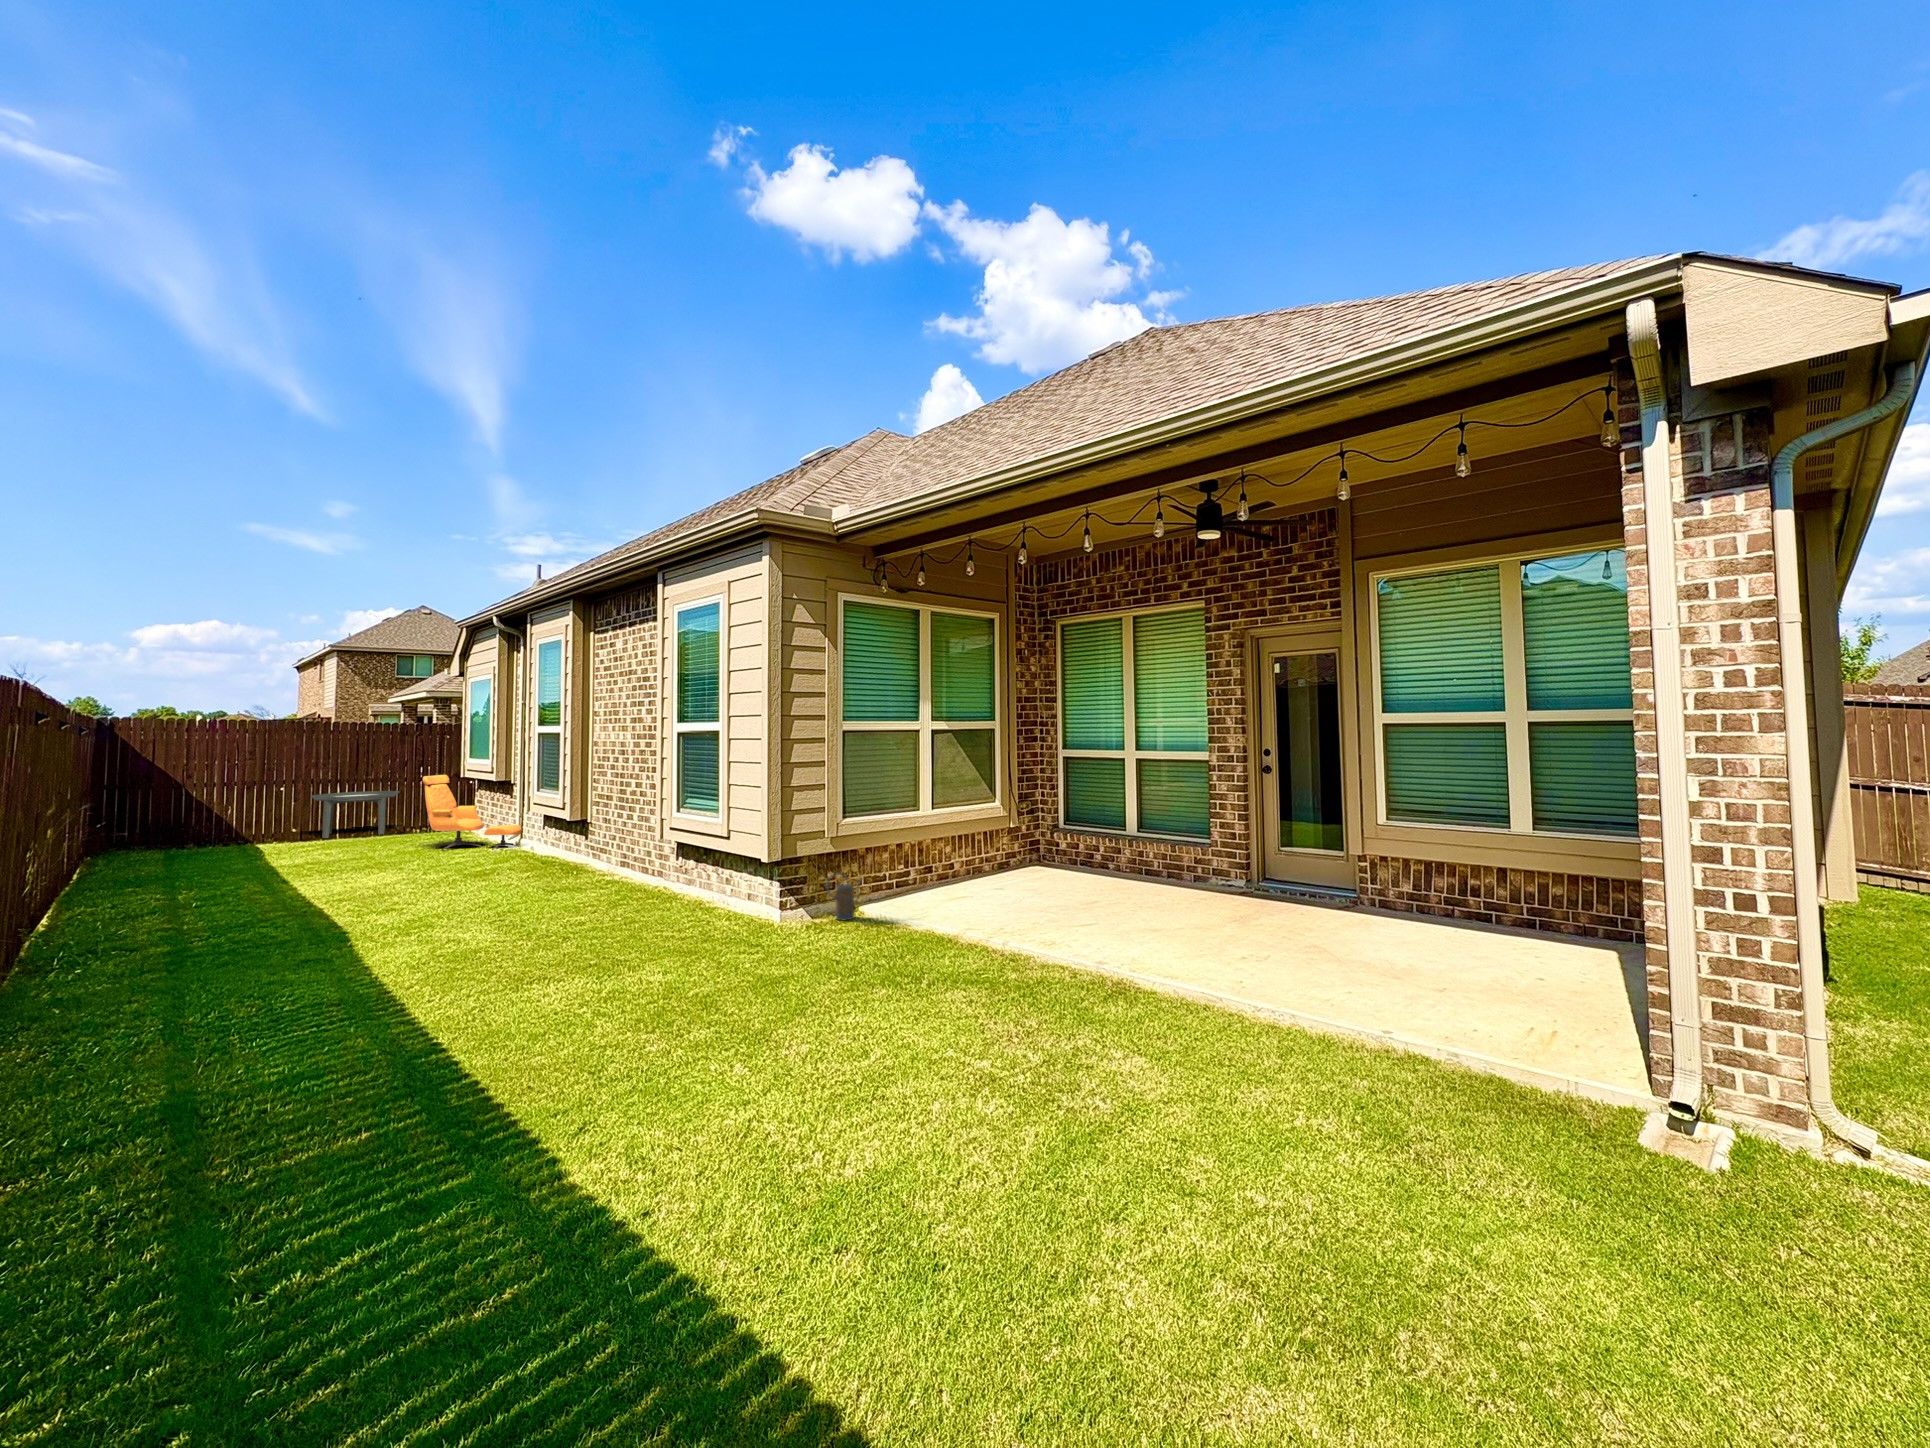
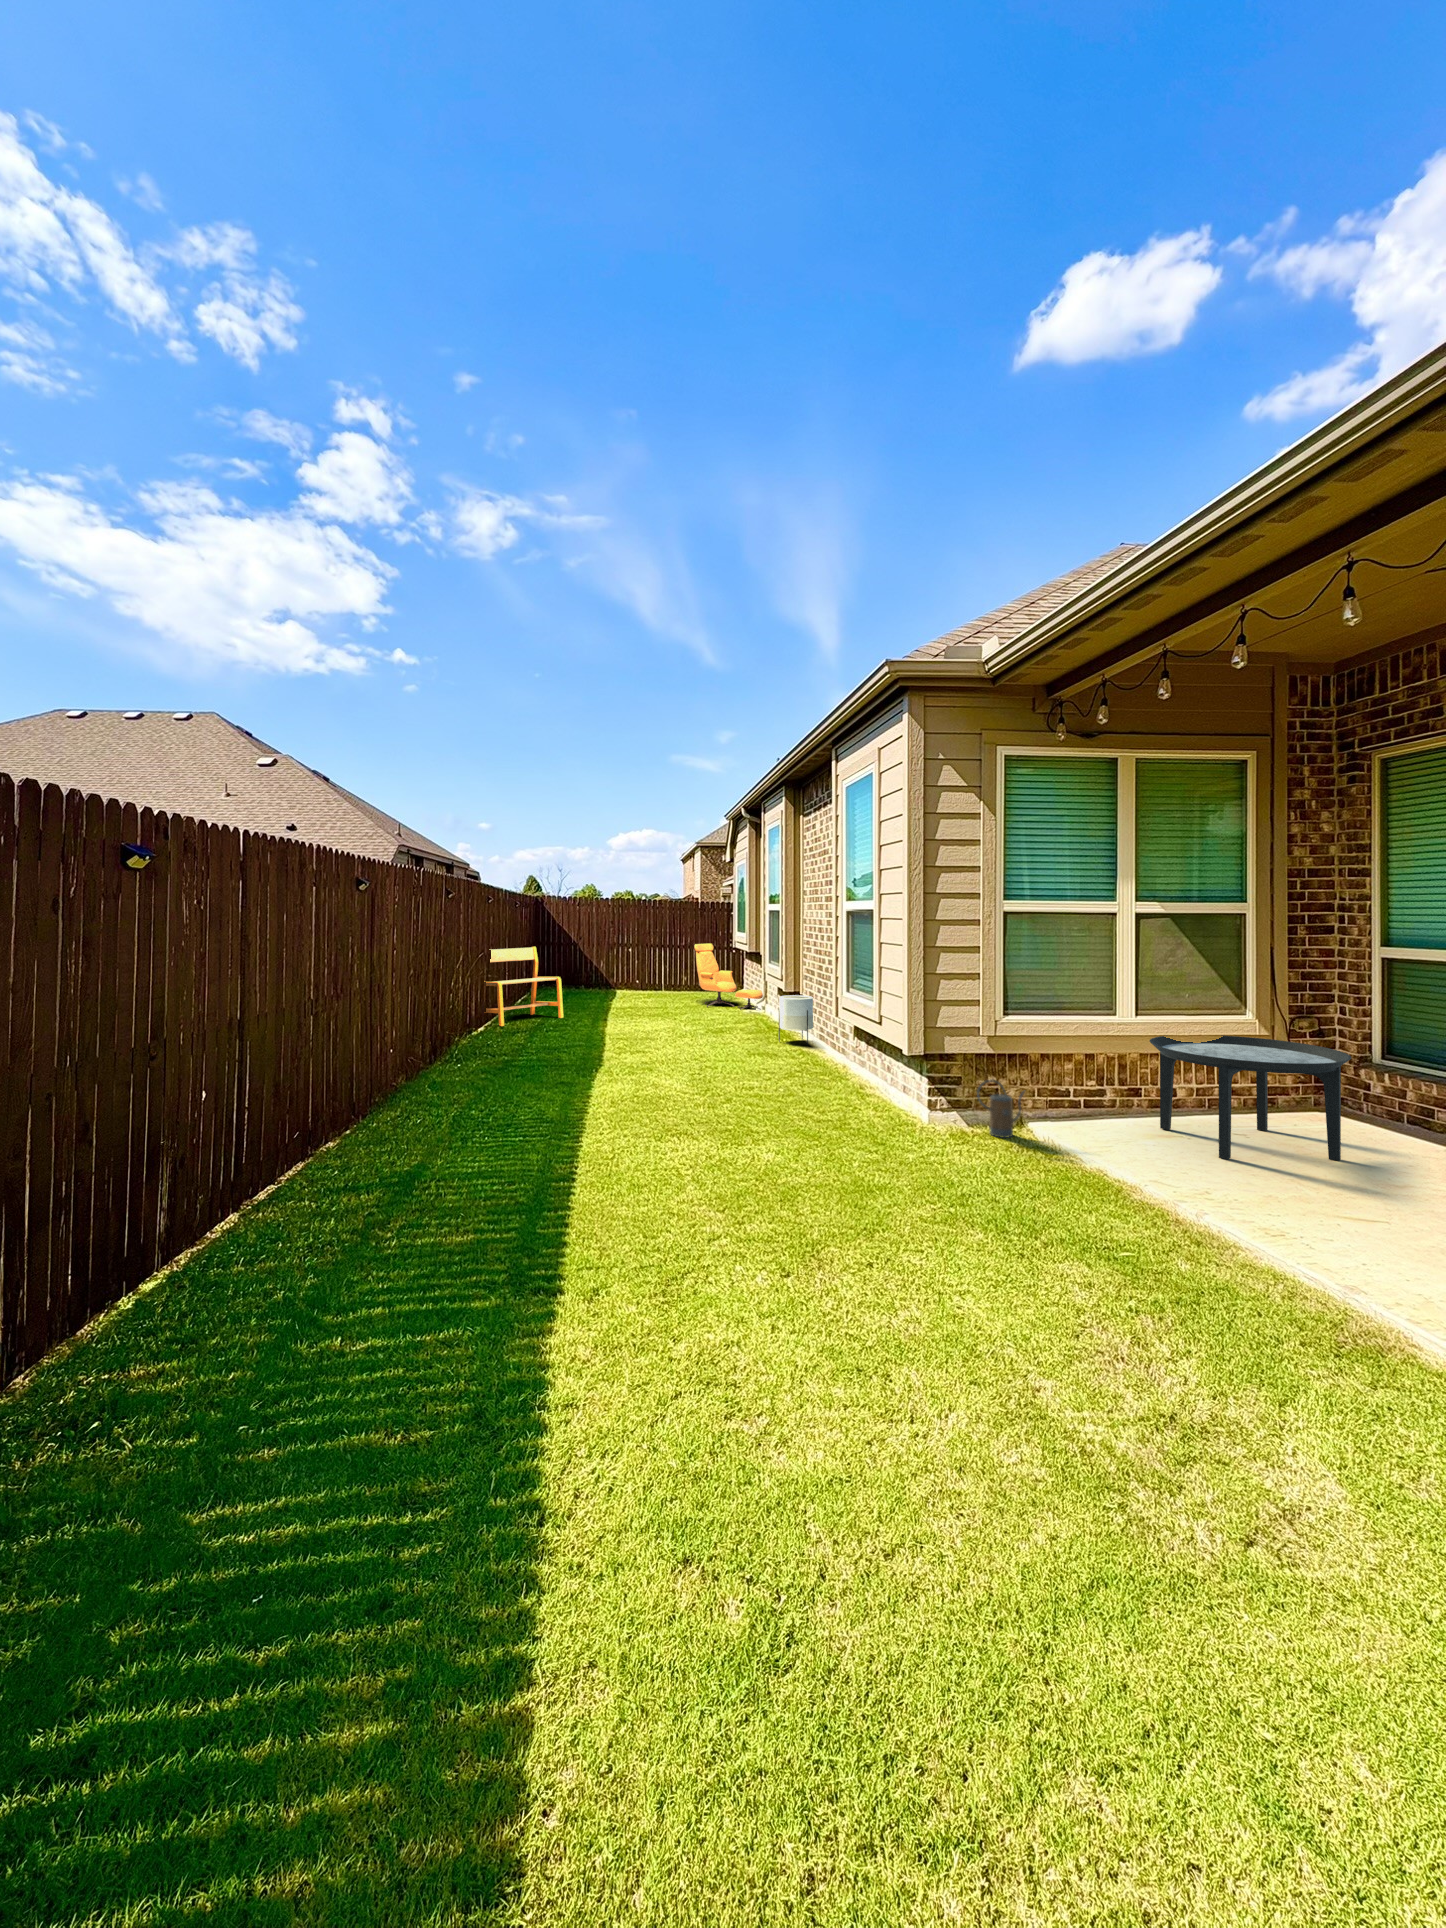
bench: none [18,791,207,913] -> present [486,947,563,1026]
round table: present [311,791,400,838] -> present [1150,1036,1351,1161]
planter: none [572,823,613,876] -> present [779,995,813,1044]

